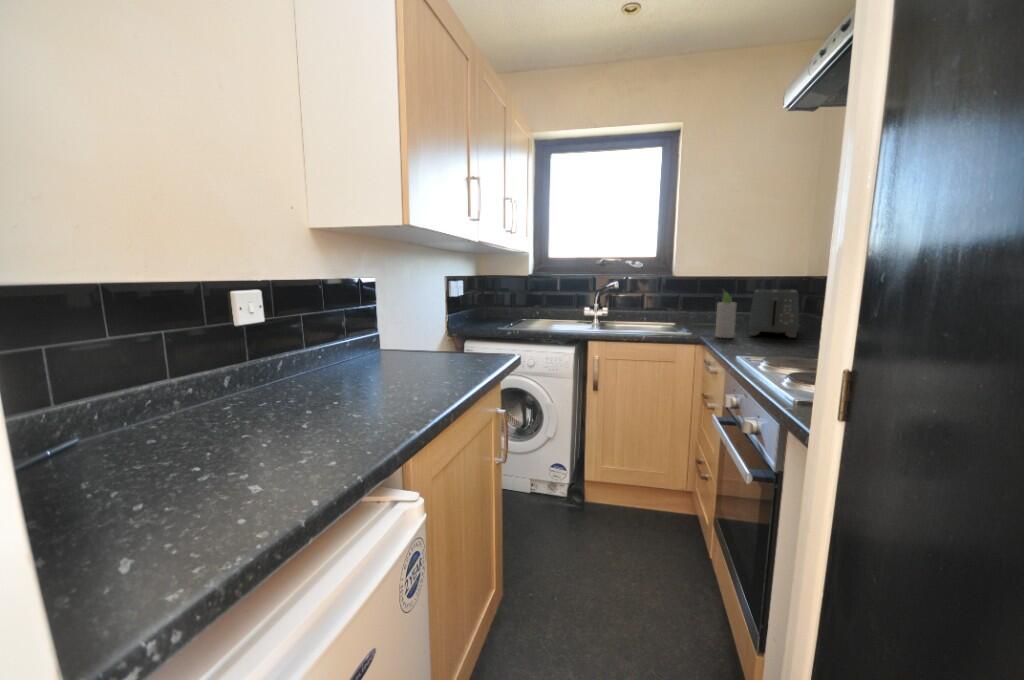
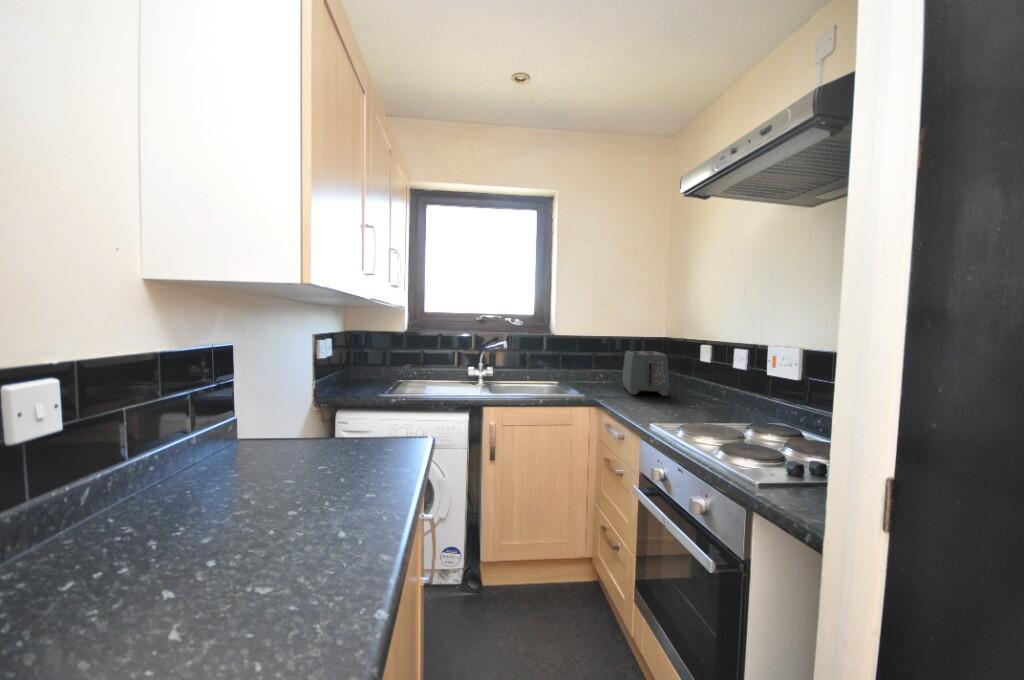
bottle: present [716,291,737,338] -> none [605,352,622,399]

